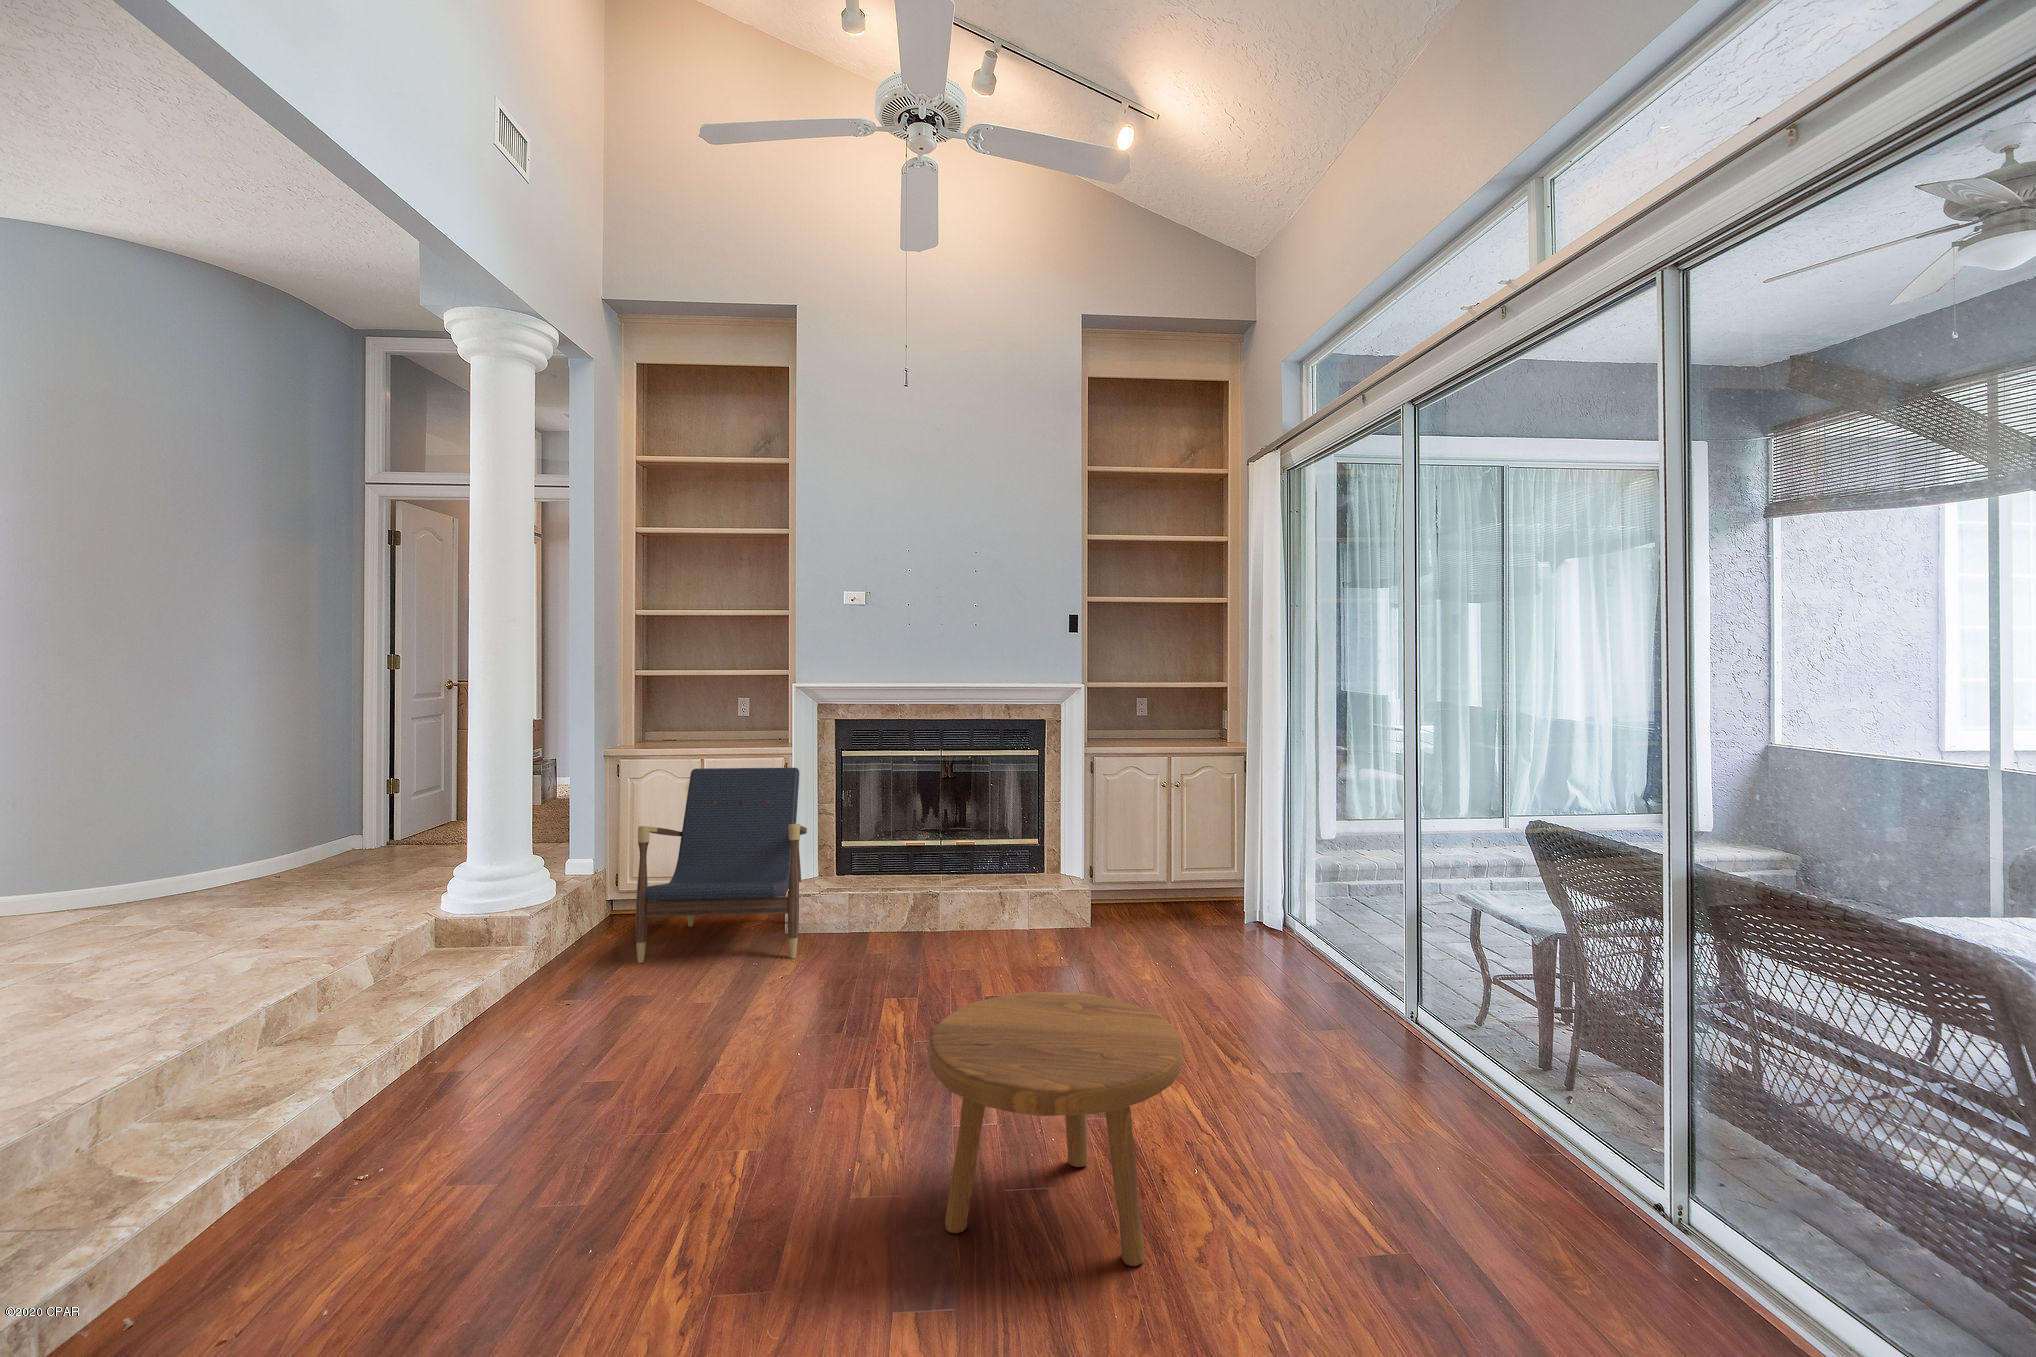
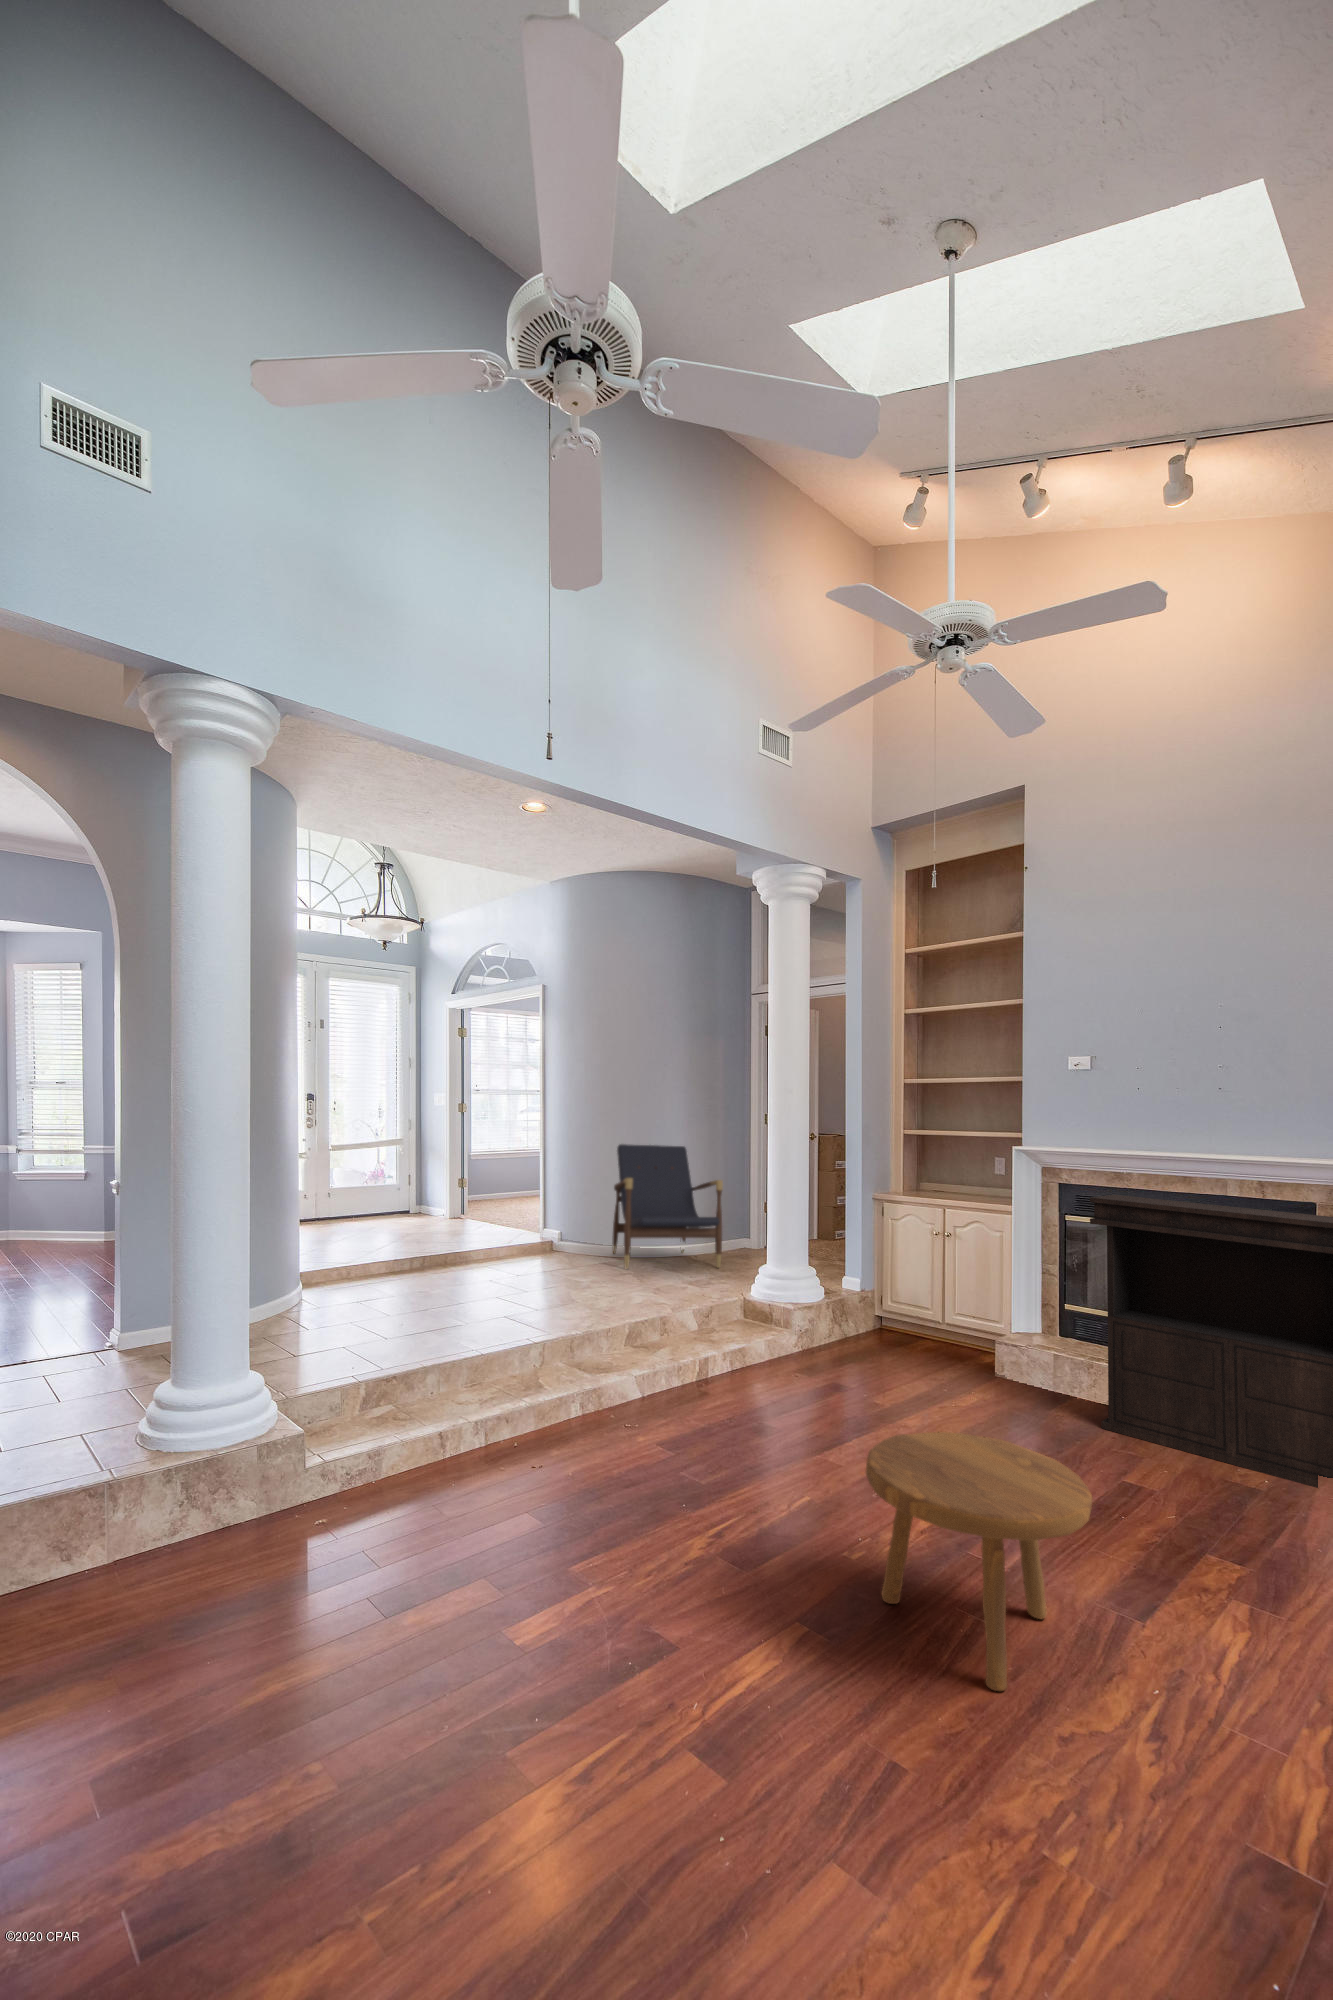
console table: none [913,720,1154,956] -> present [1090,1195,1333,1488]
lounge chair: present [636,768,807,963] -> present [612,1144,723,1269]

